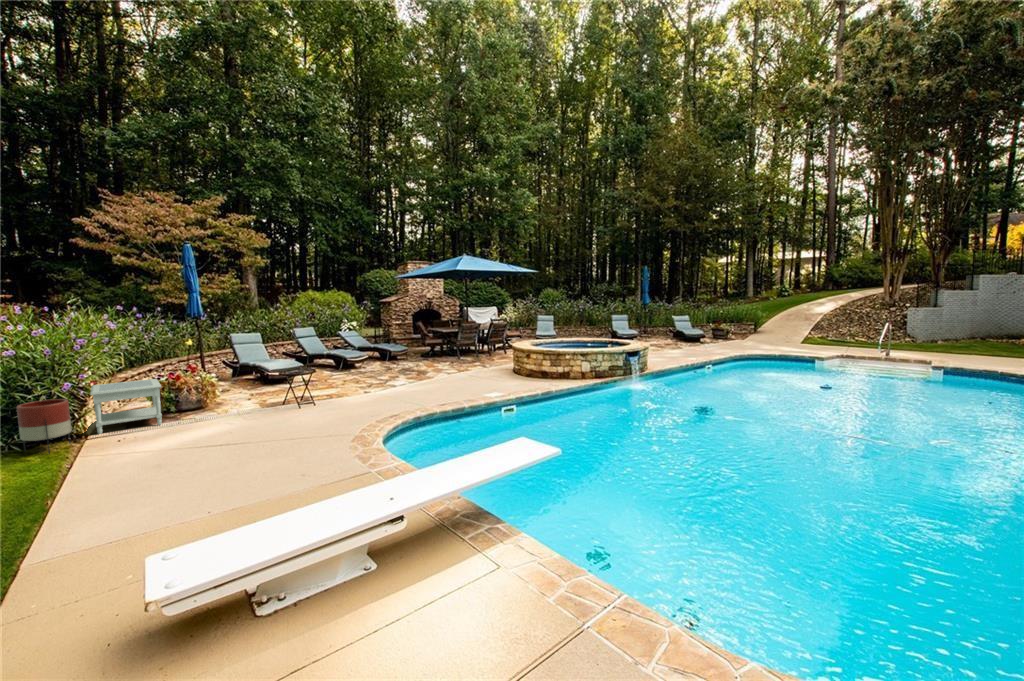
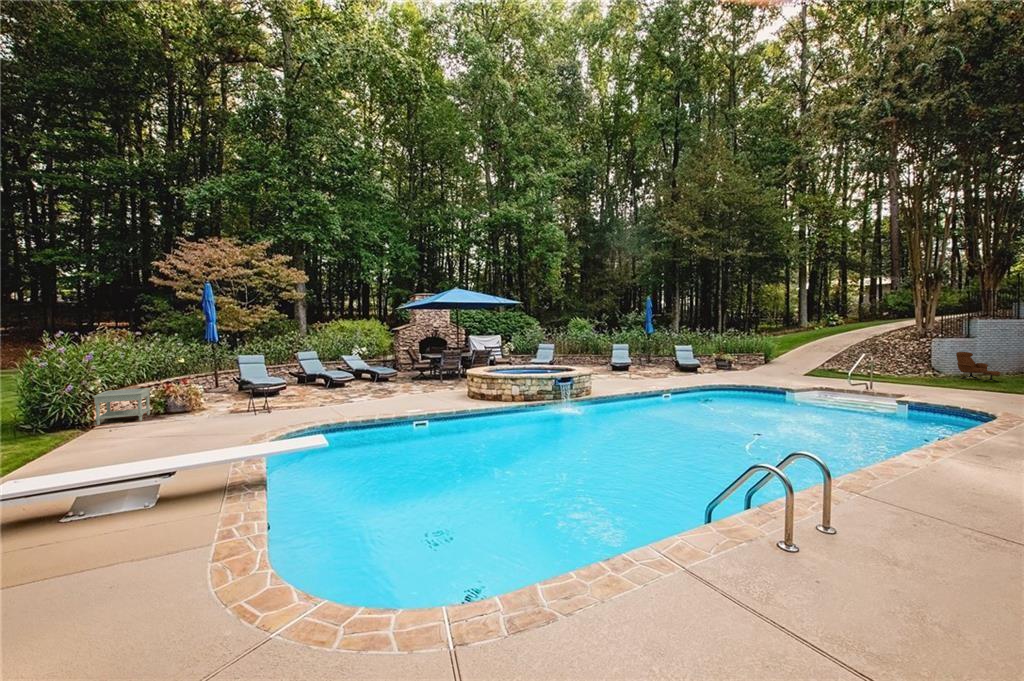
lounge chair: none [929,320,968,346] -> present [956,352,1001,382]
planter: present [17,399,72,453] -> none [37,399,73,435]

